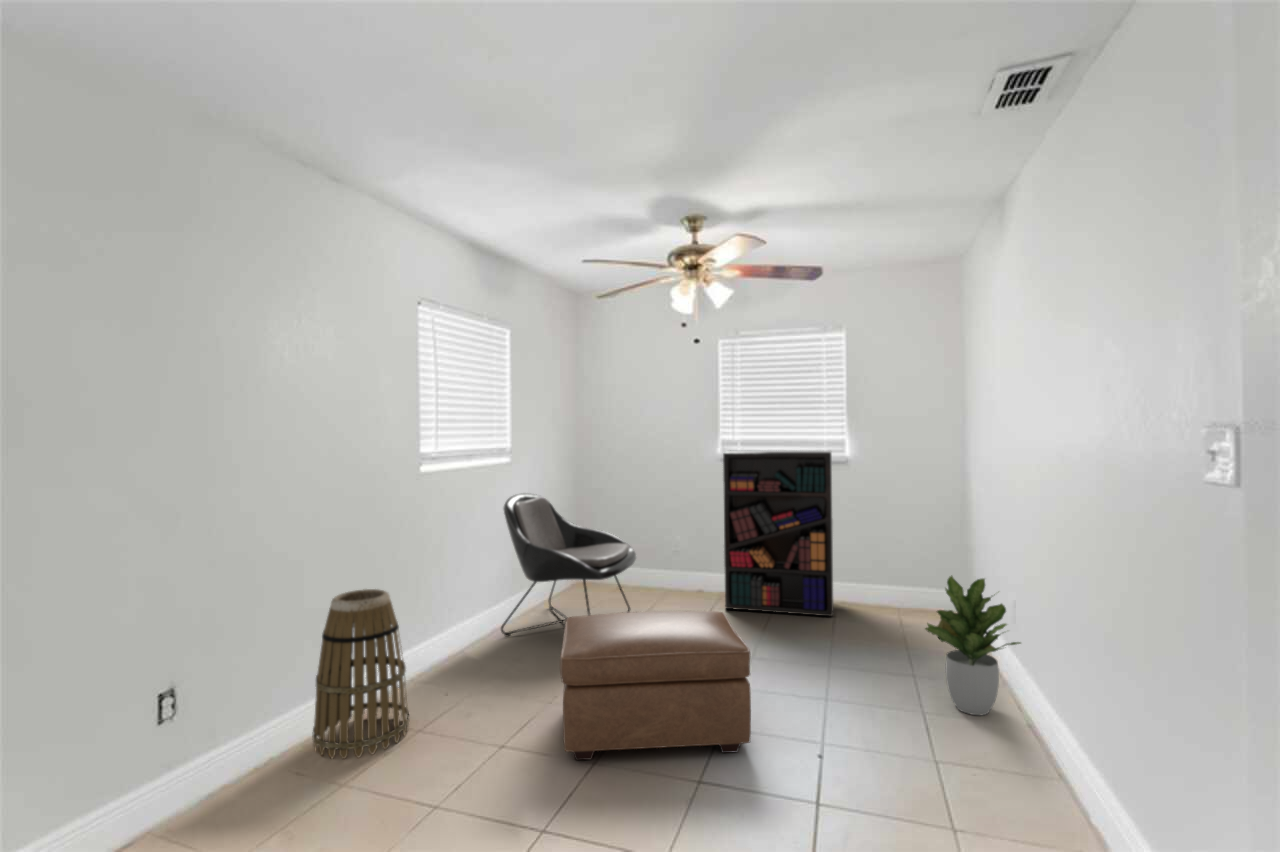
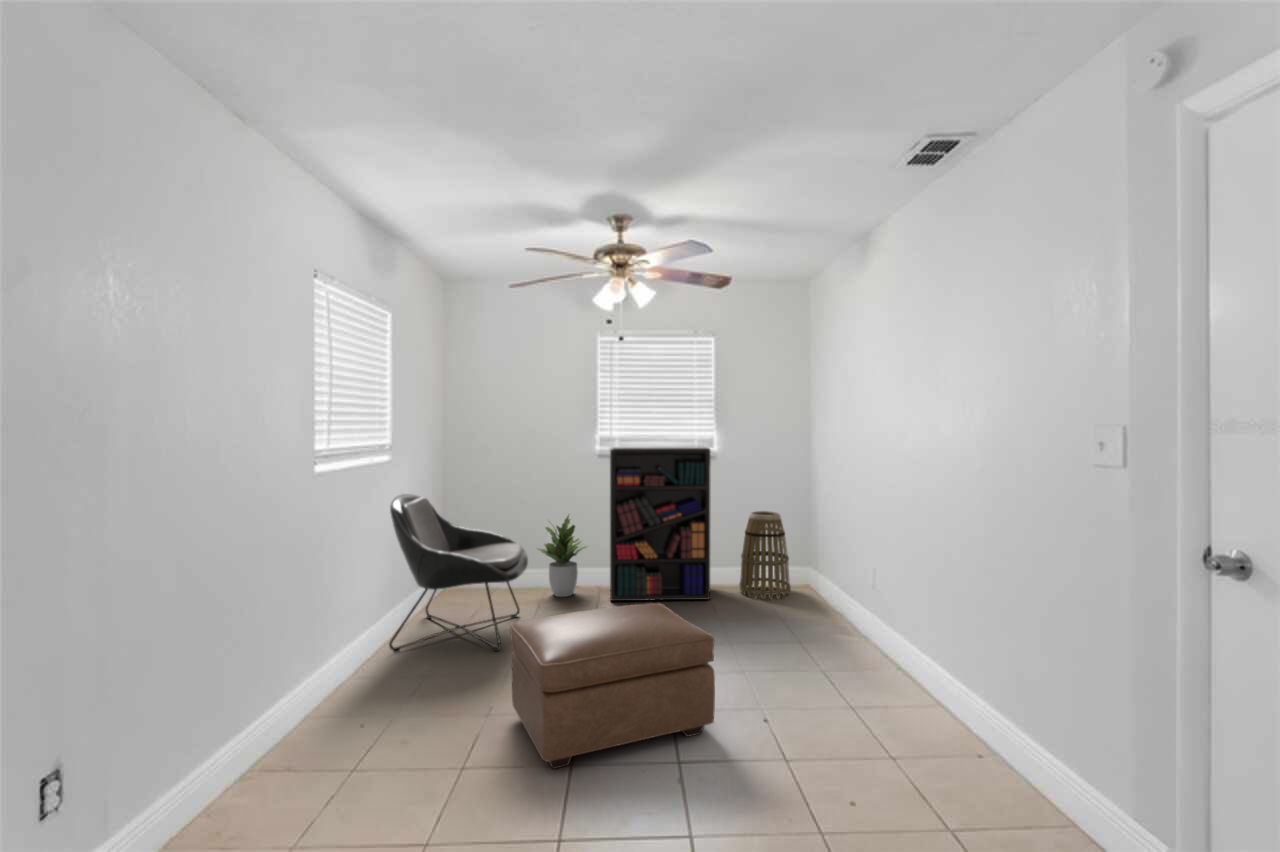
potted plant: present [926,575,1021,715] -> present [538,516,587,597]
basket: present [312,589,409,759] -> present [739,511,791,599]

